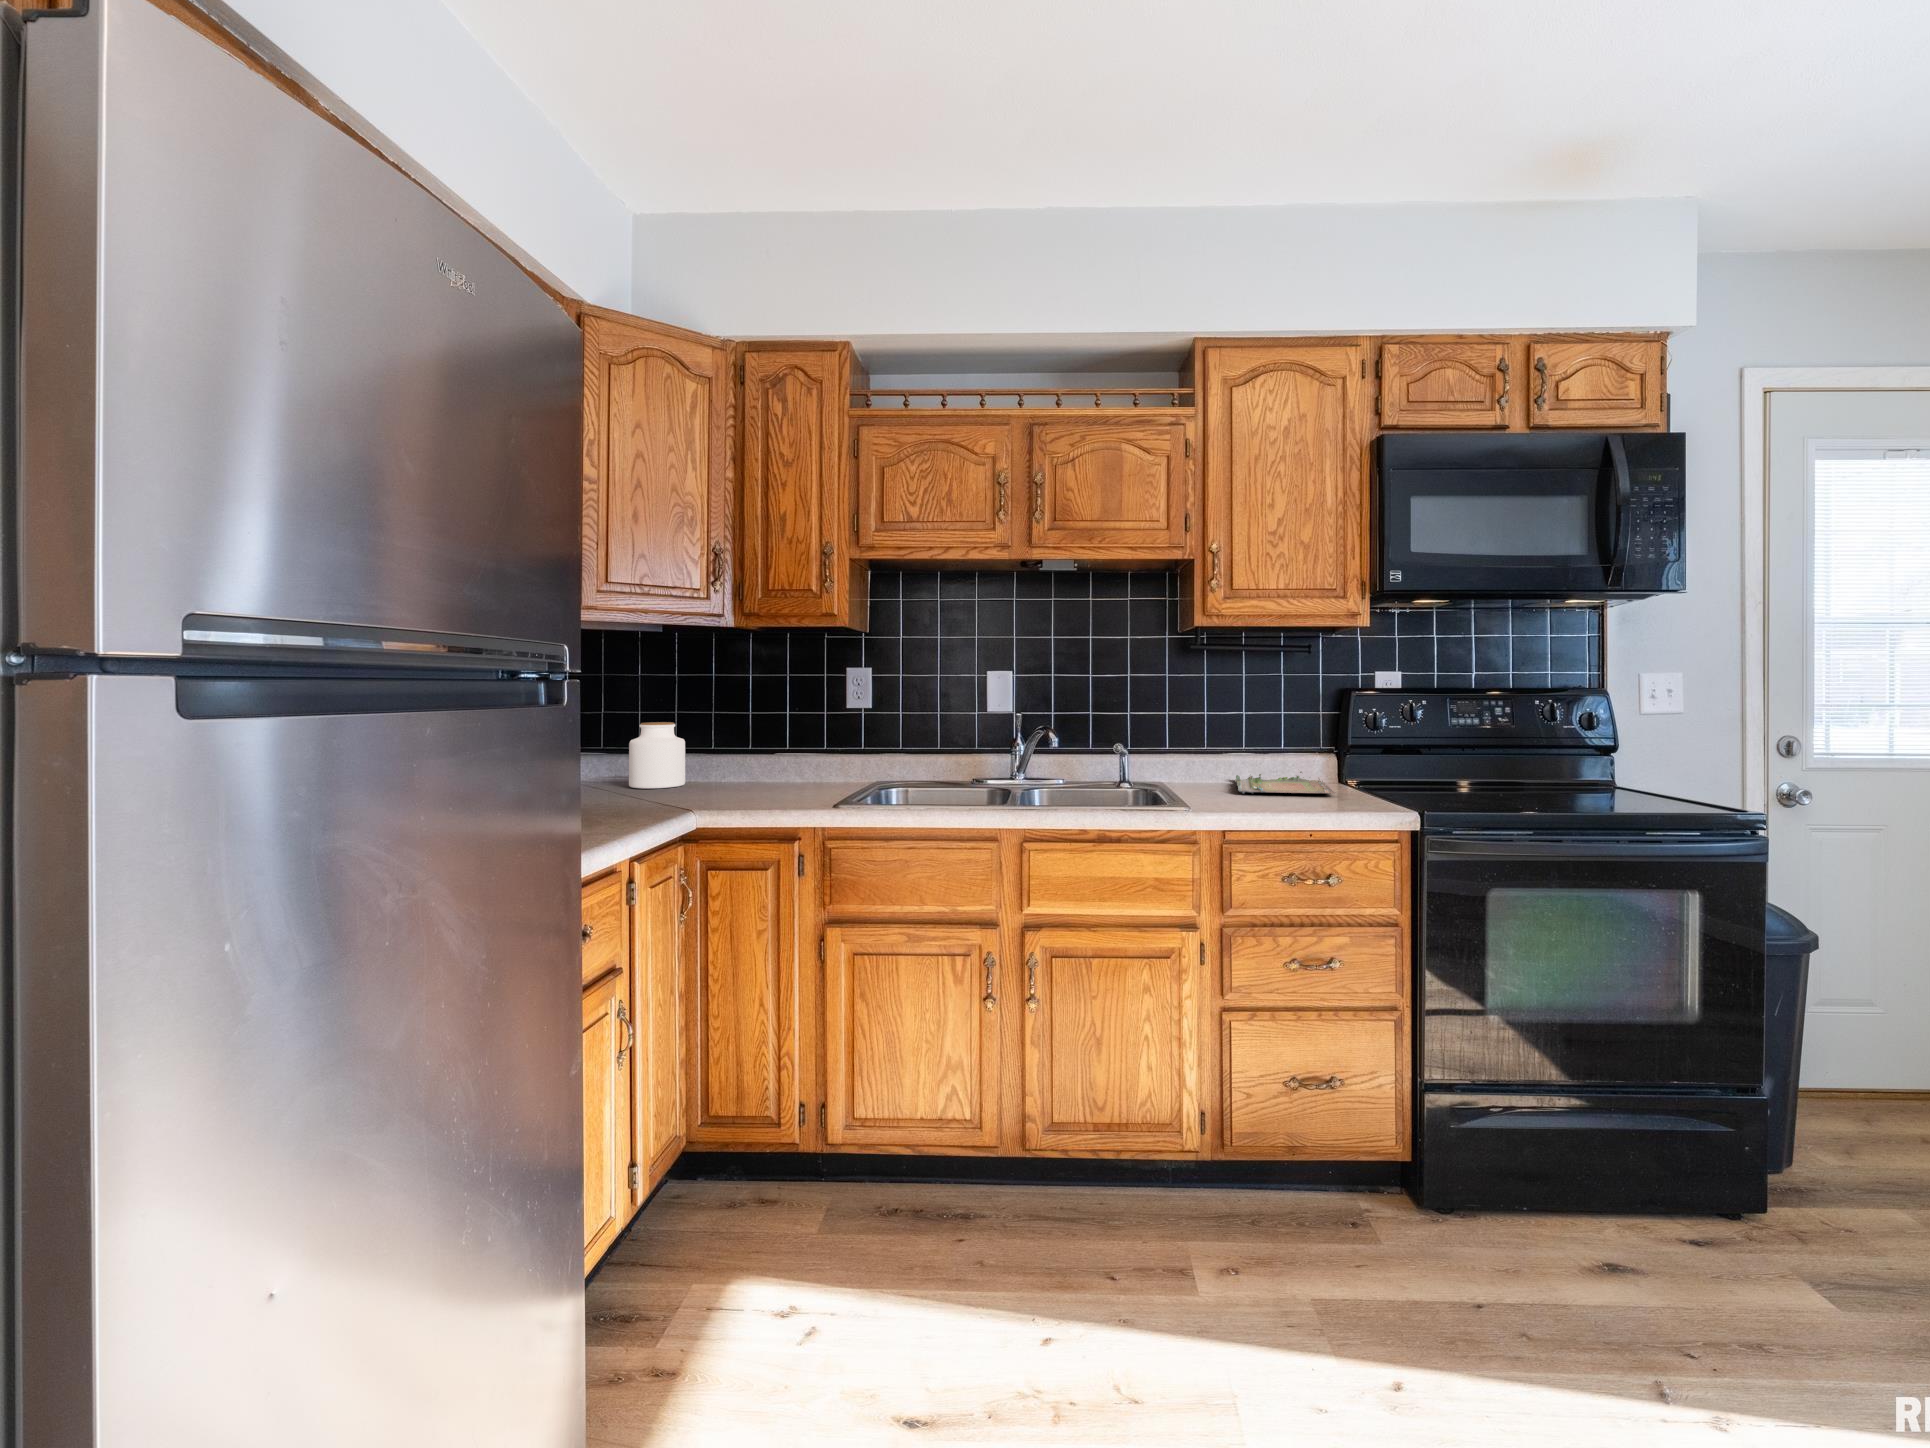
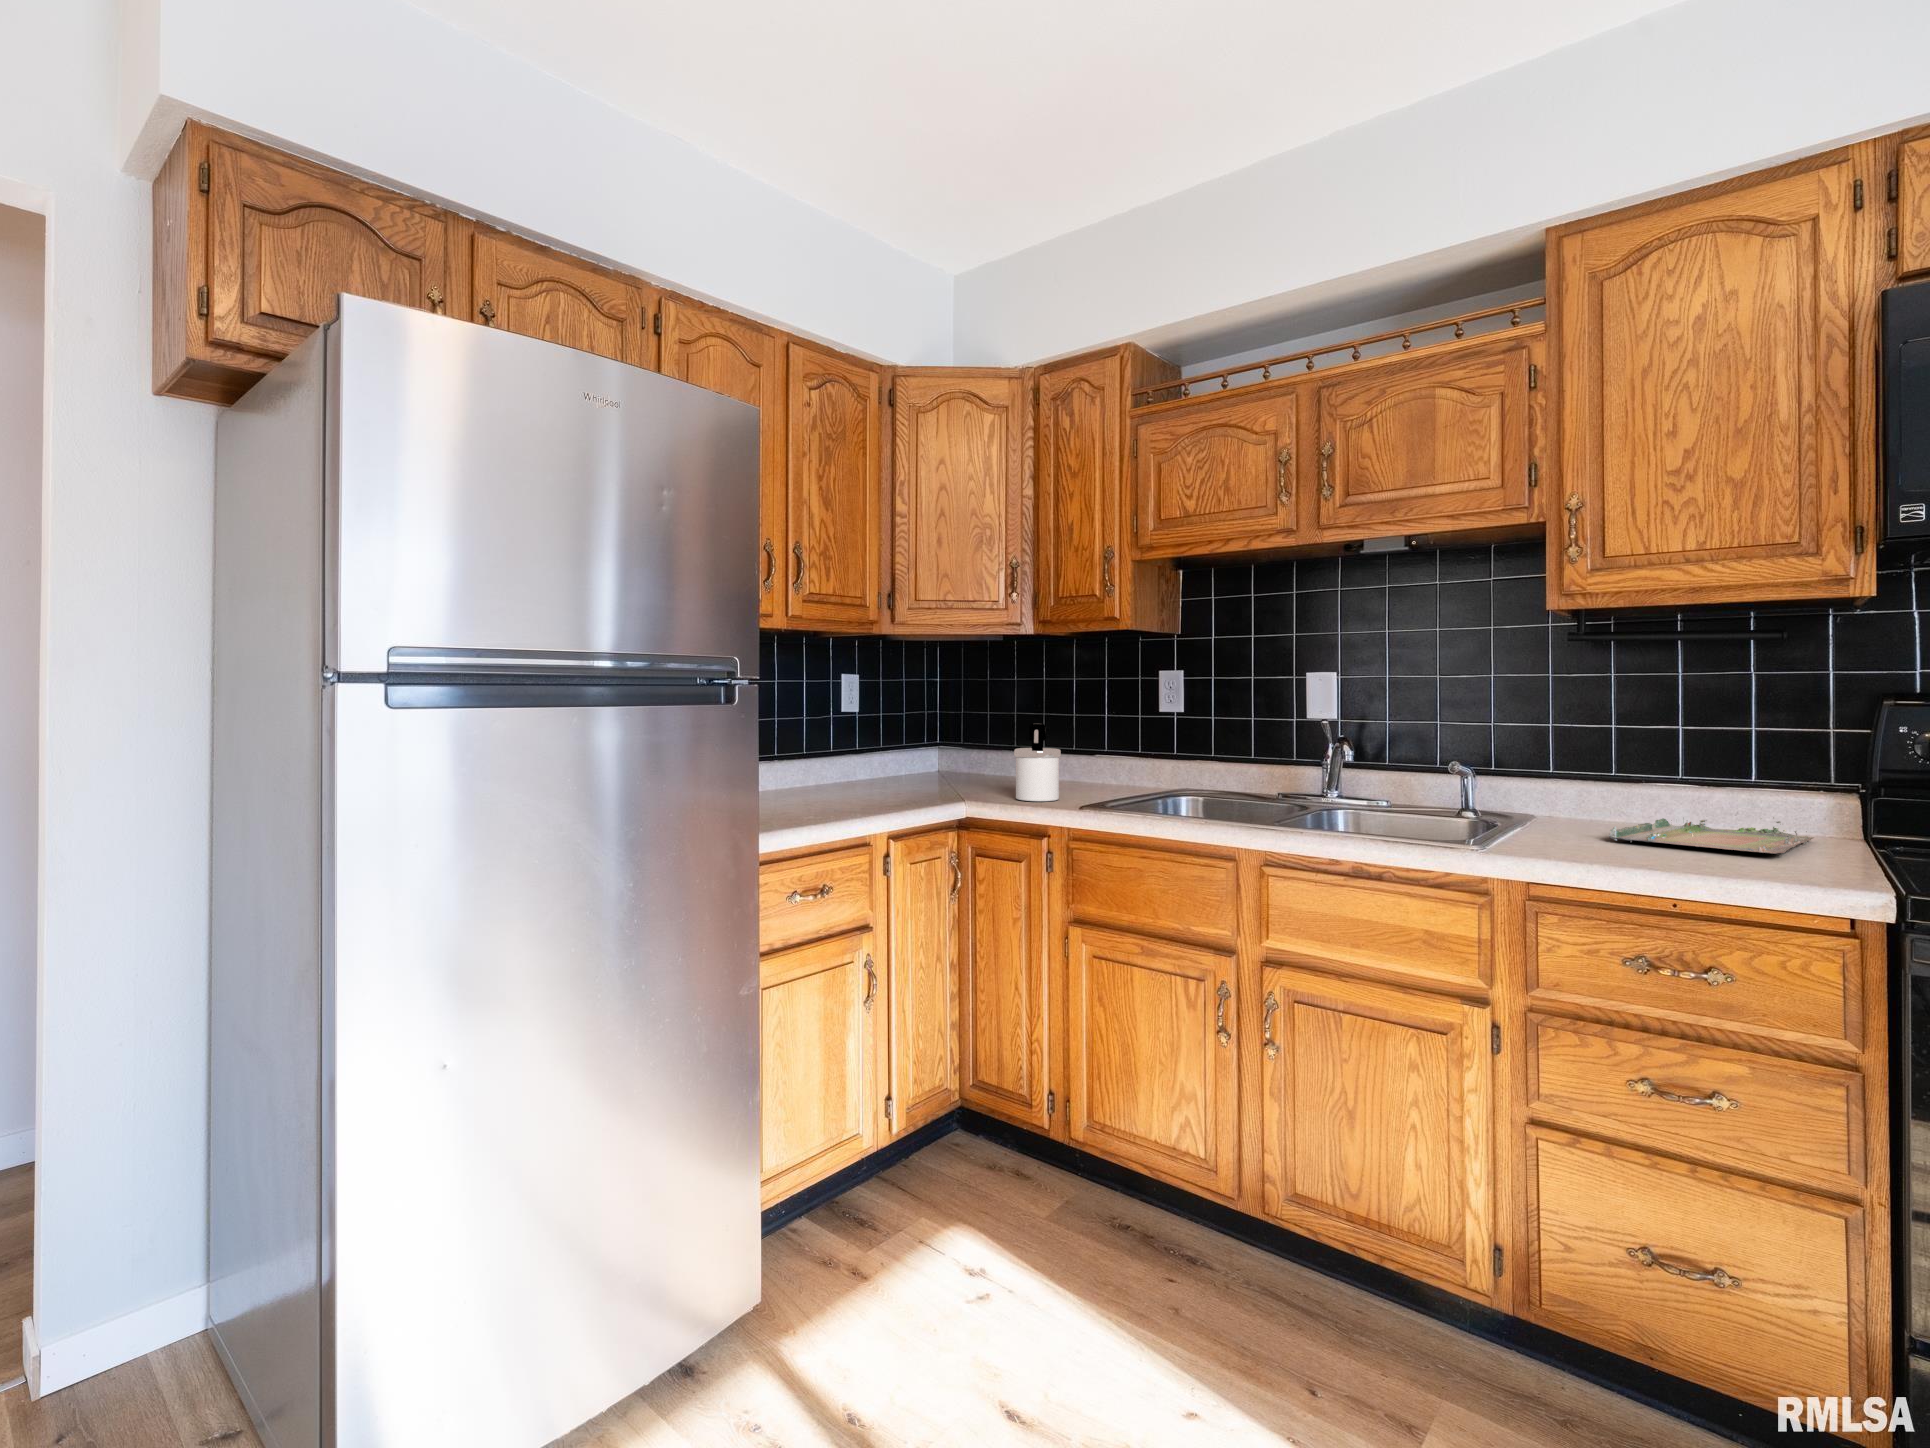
jar: present [629,722,685,788] -> none [964,723,1011,783]
soap dispenser: none [736,722,786,804] -> present [1014,724,1061,801]

